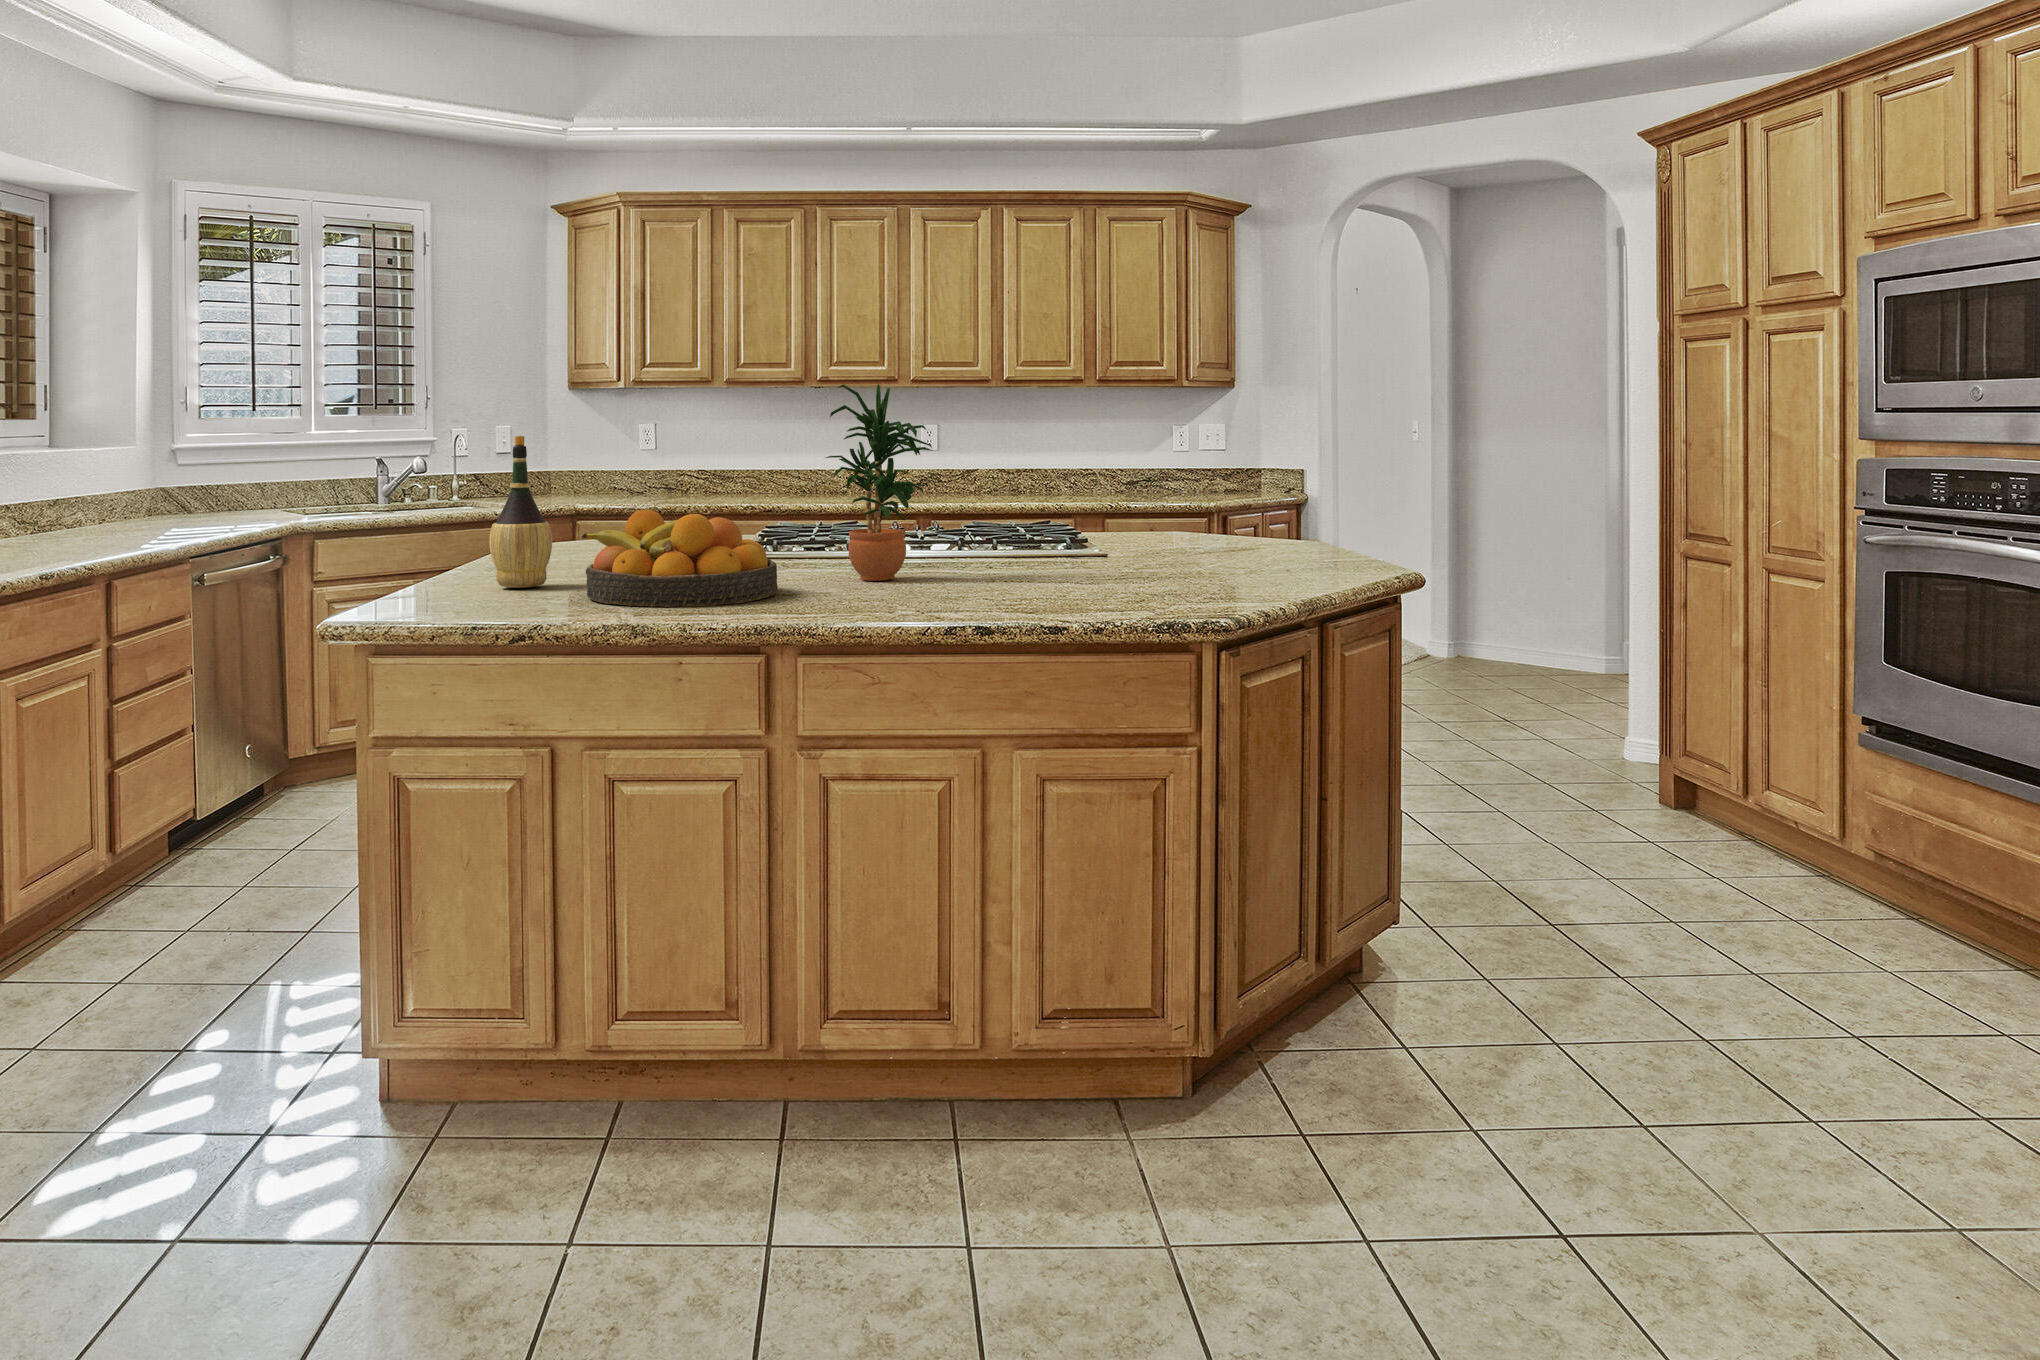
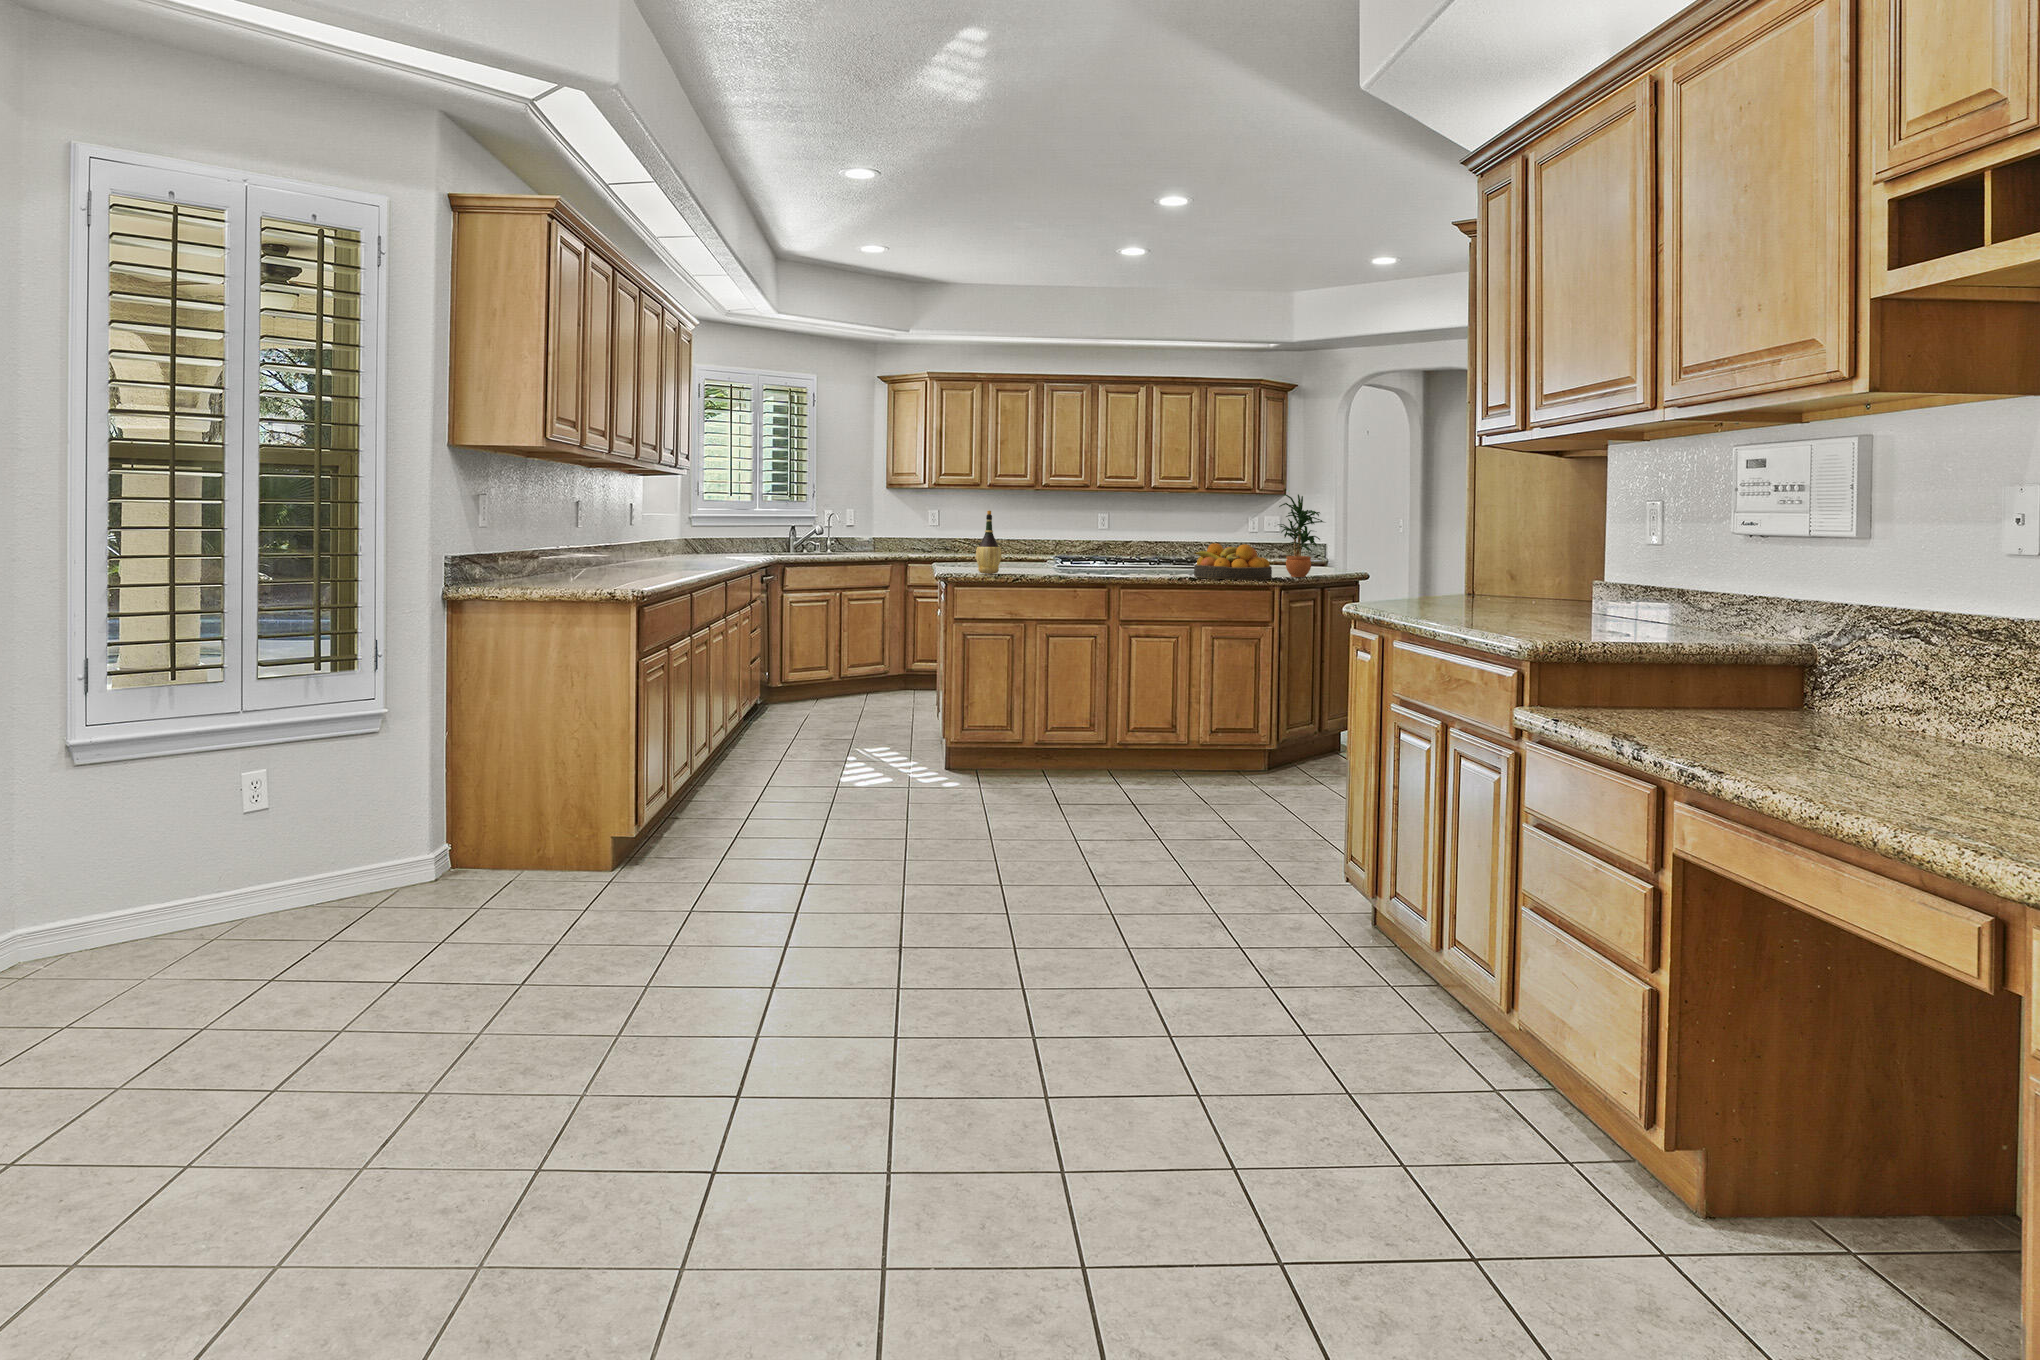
potted plant: present [825,384,932,581] -> present [1278,494,1323,577]
fruit bowl: present [582,510,777,607] -> present [1194,543,1272,580]

